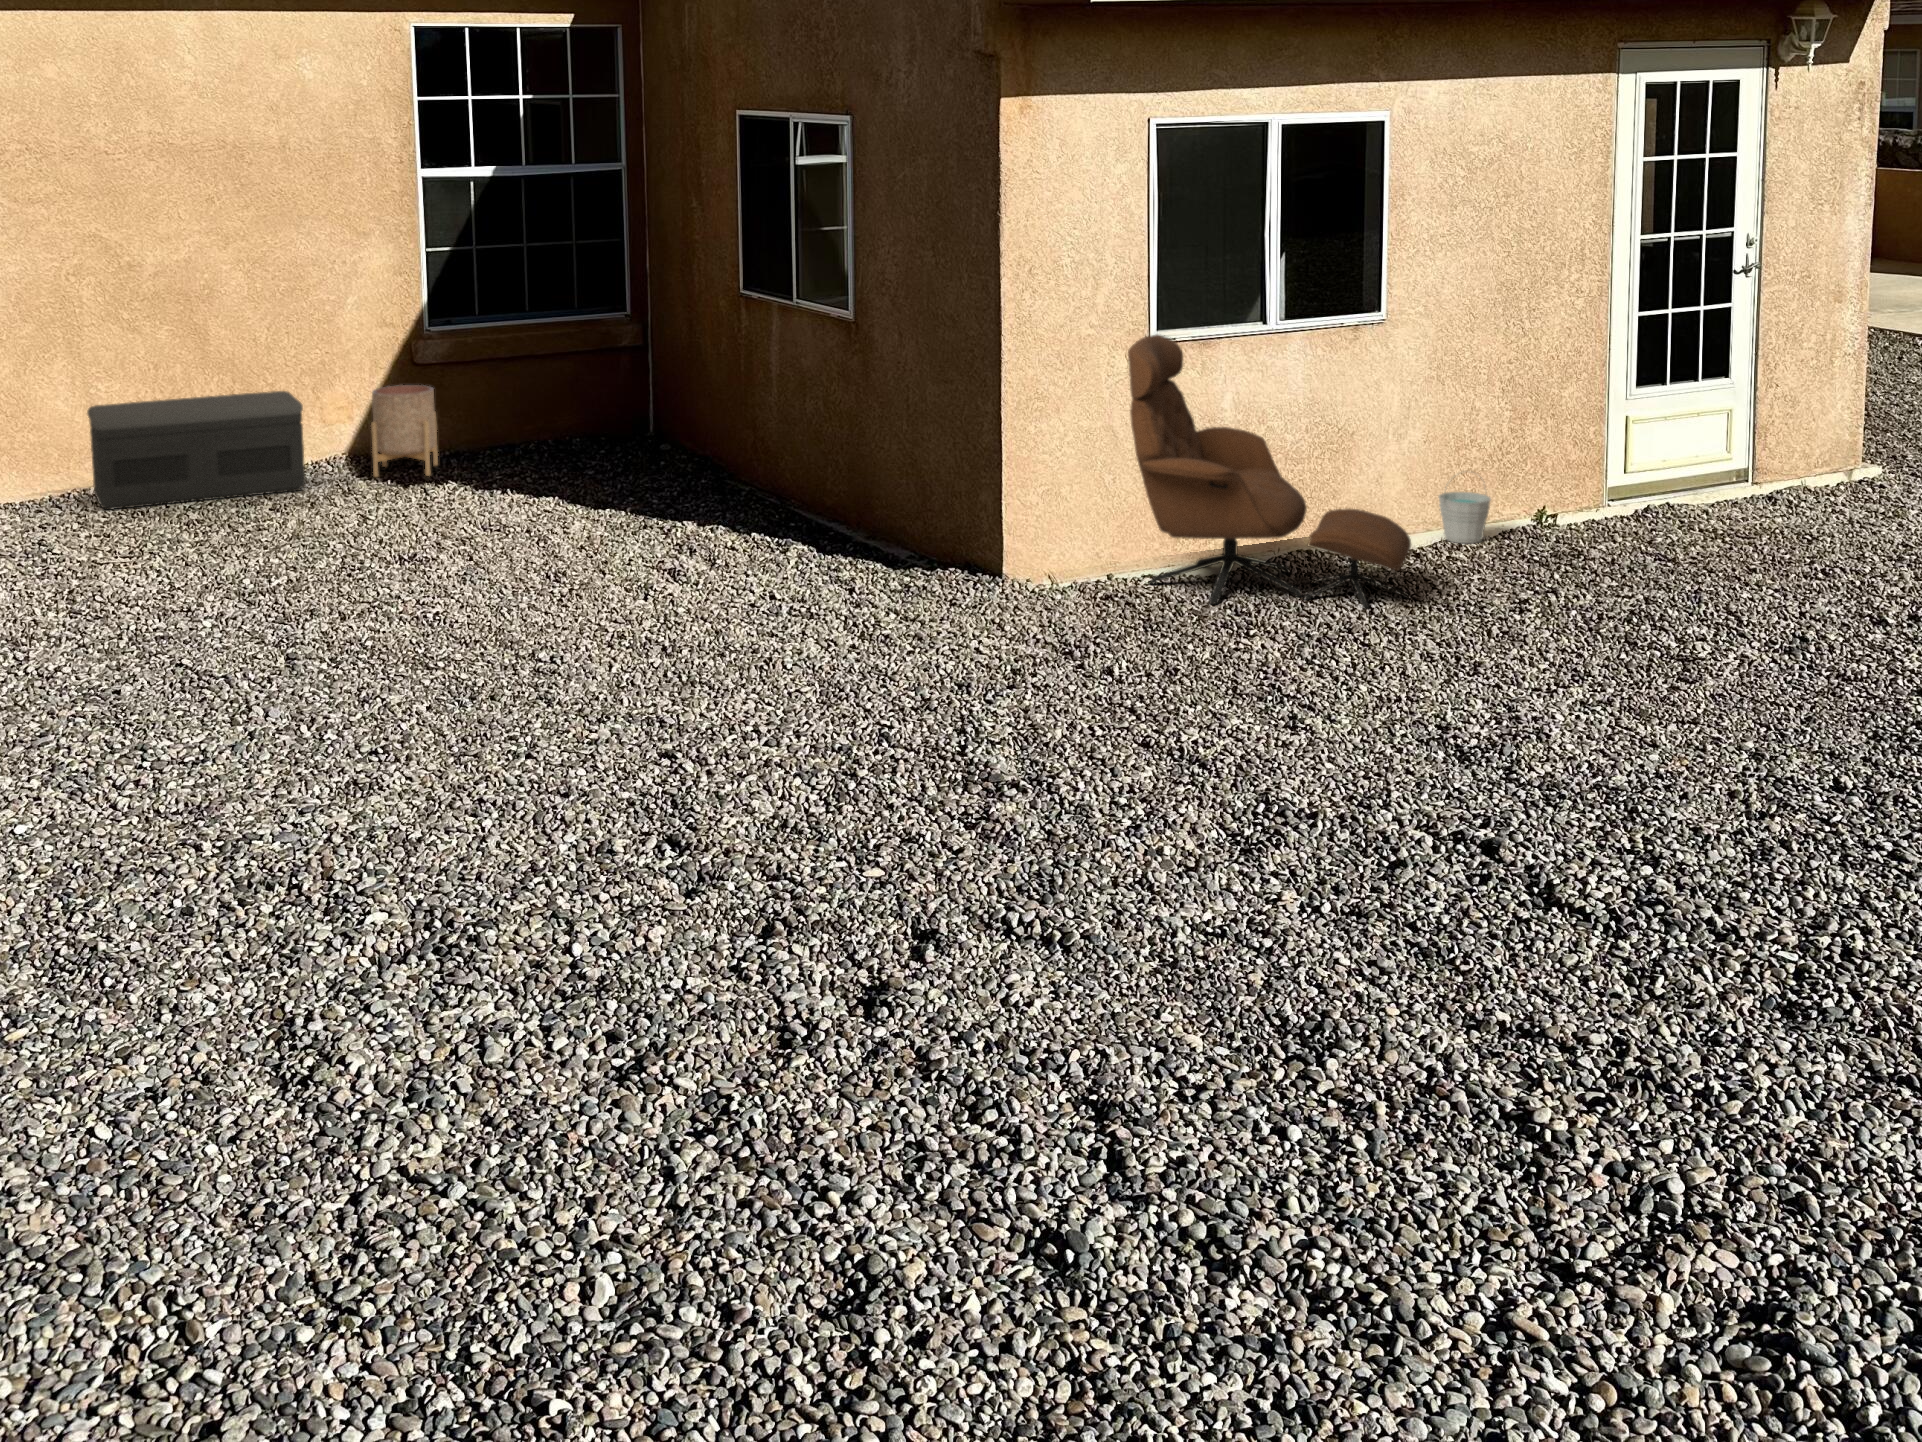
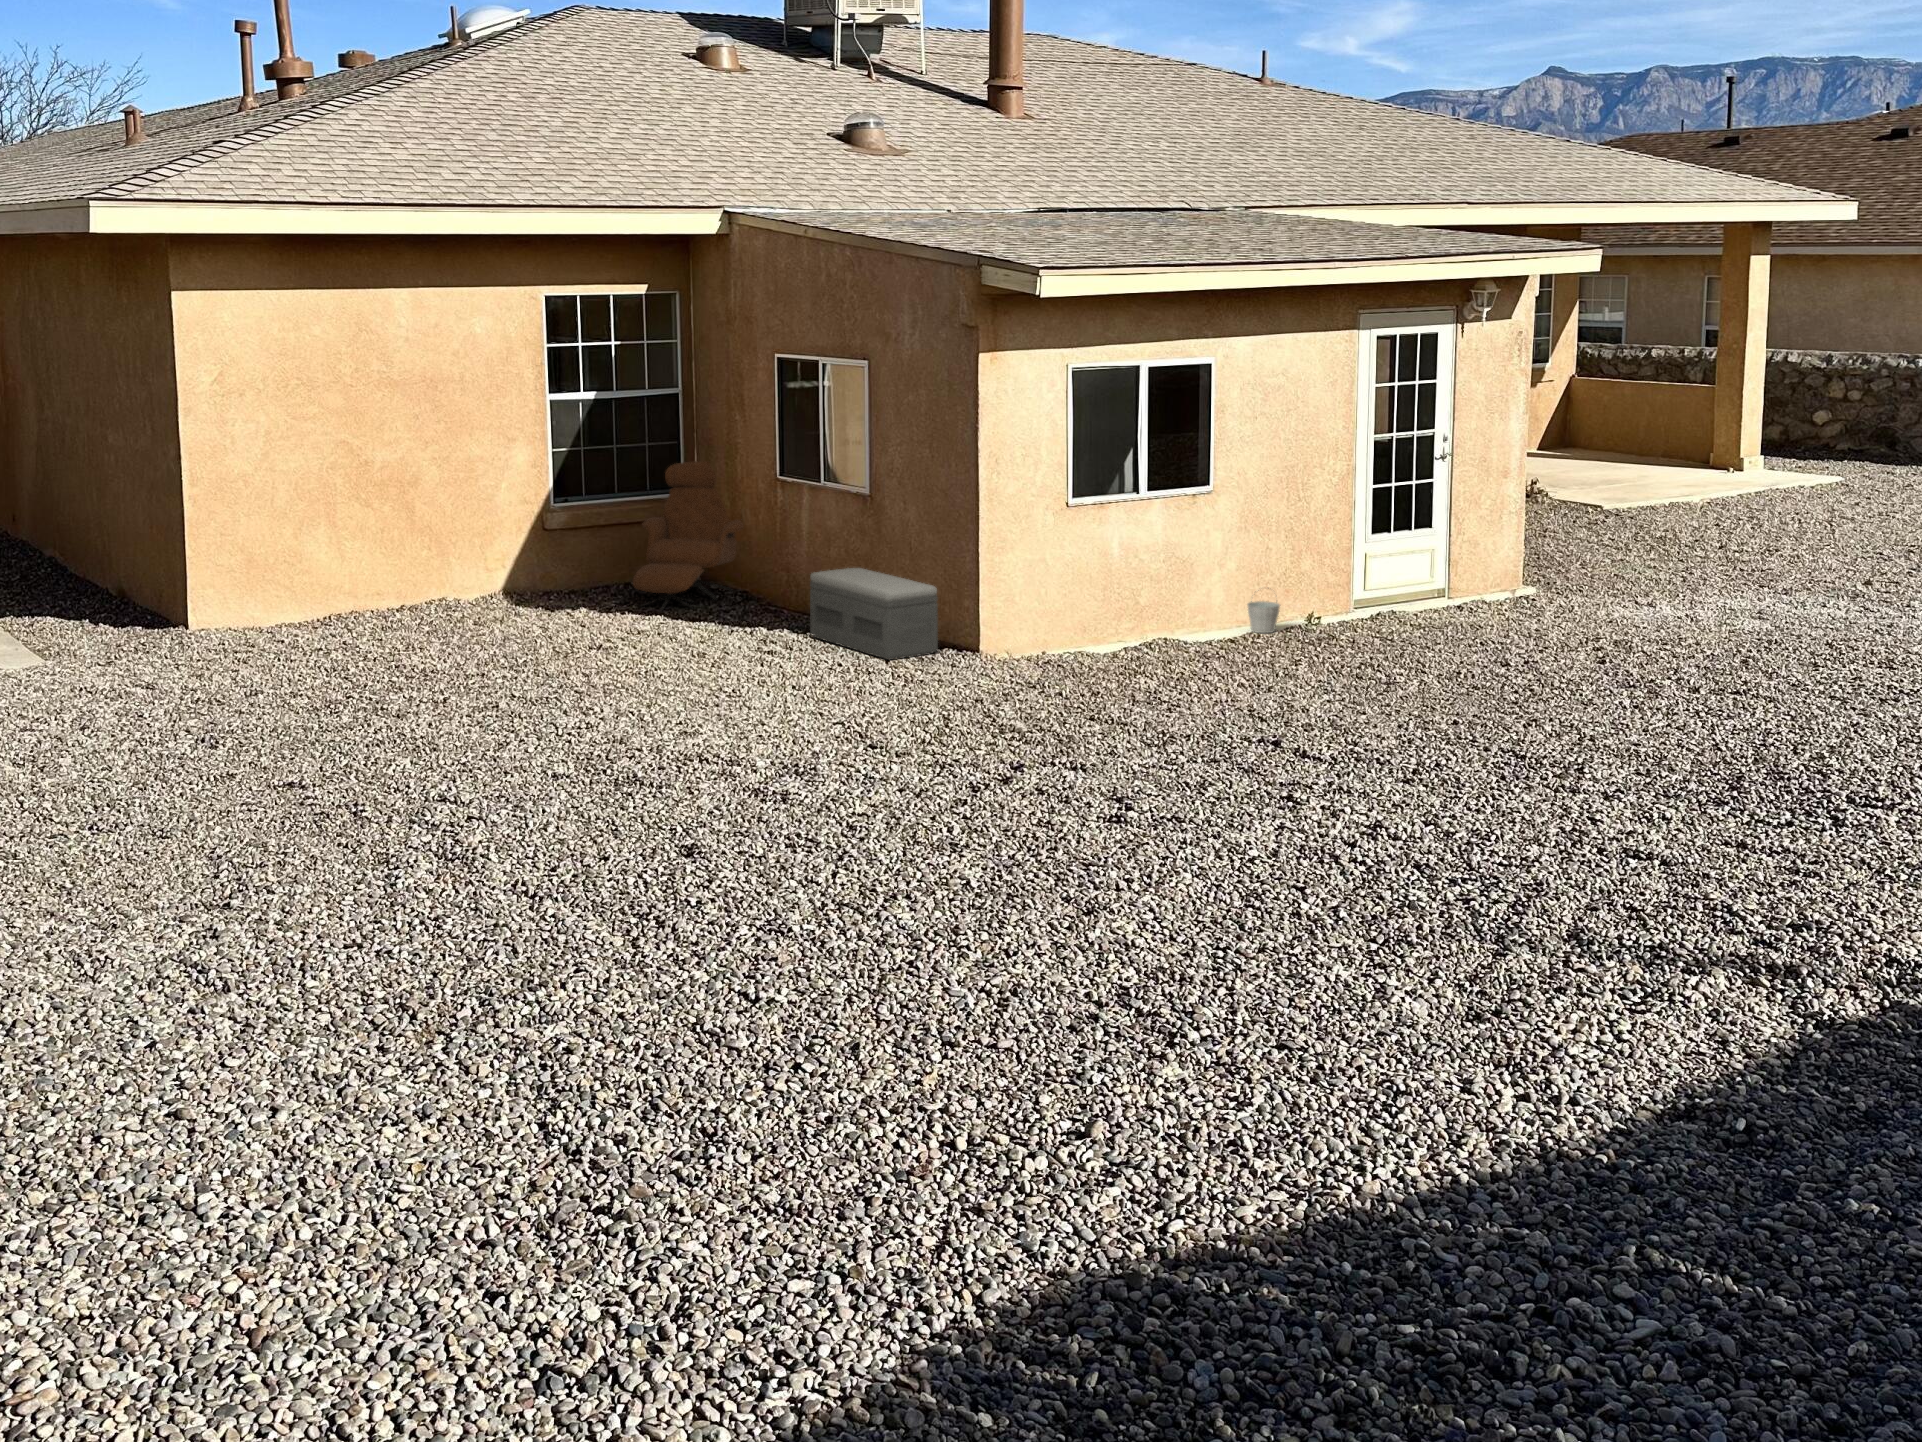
lounge chair: present [1128,335,1411,609] -> present [633,462,743,611]
planter: present [371,385,438,477] -> none [519,544,561,607]
storage bench: present [87,391,306,510] -> present [810,568,938,660]

